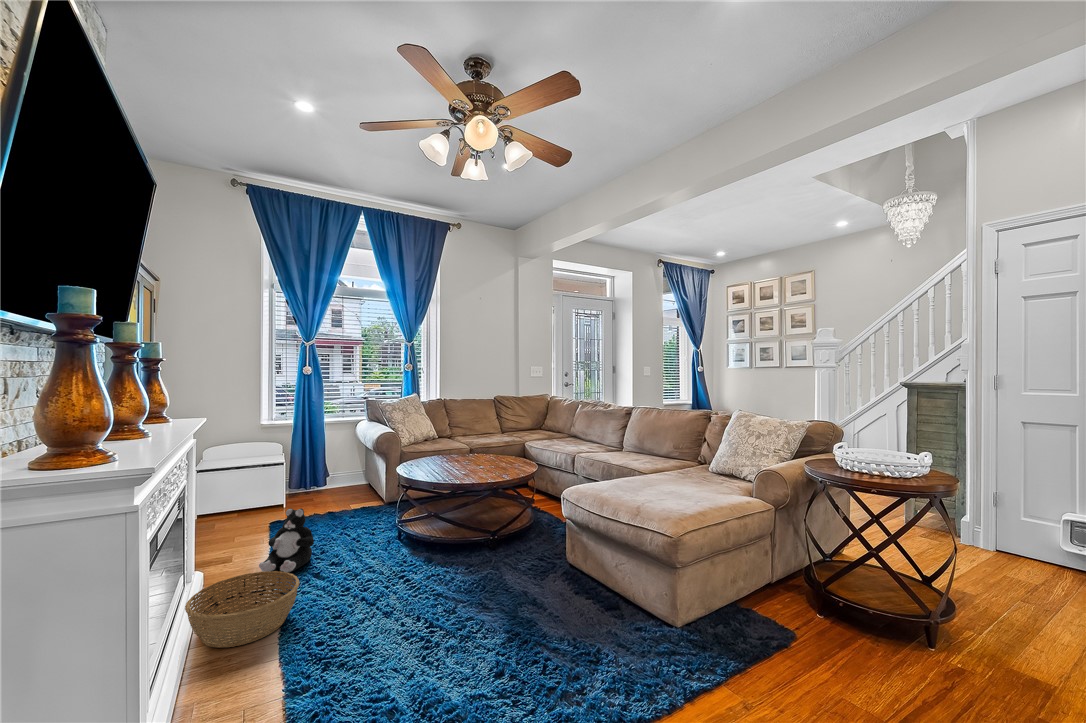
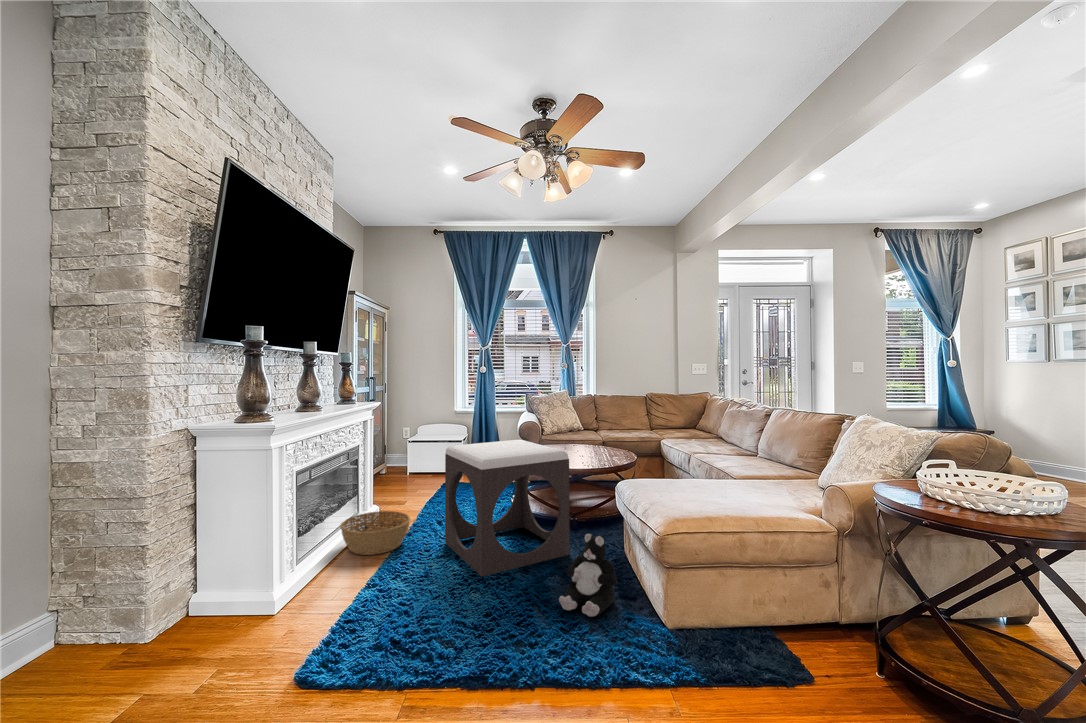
footstool: none [351,455,511,629] -> present [445,440,570,577]
plush toy: present [259,508,314,573] -> present [559,533,617,617]

